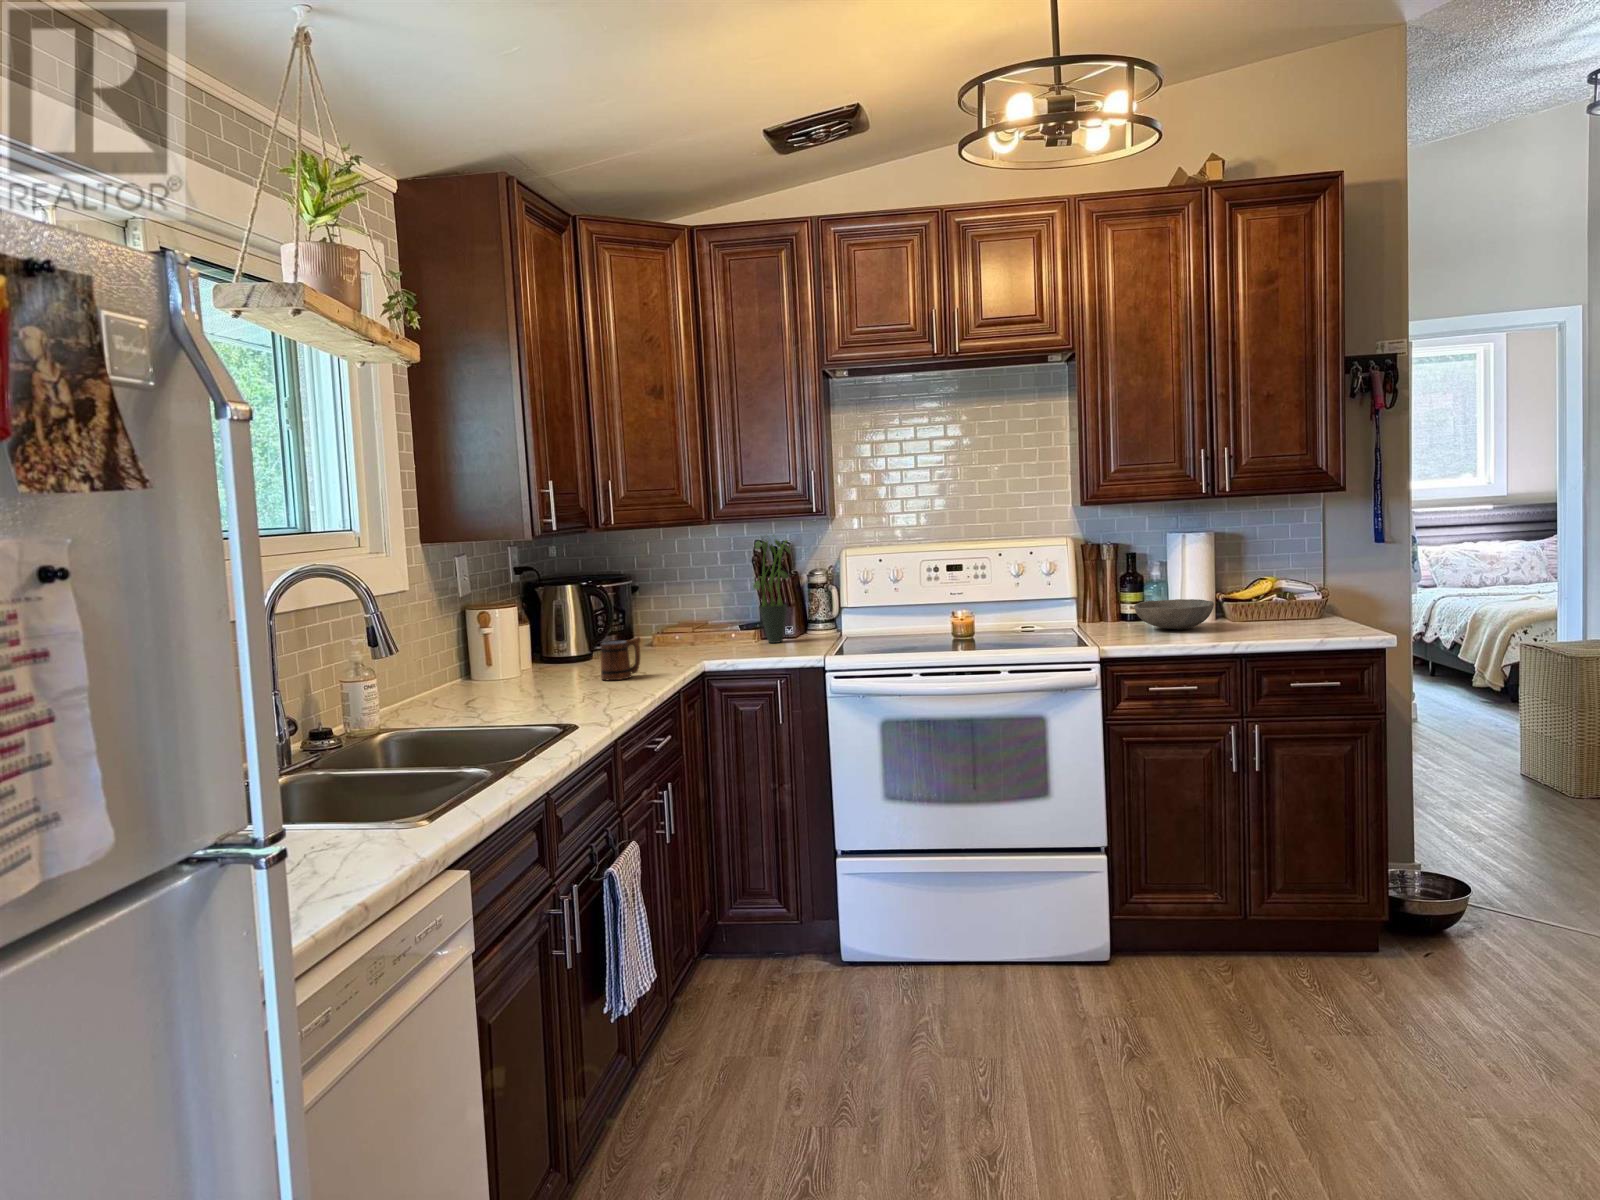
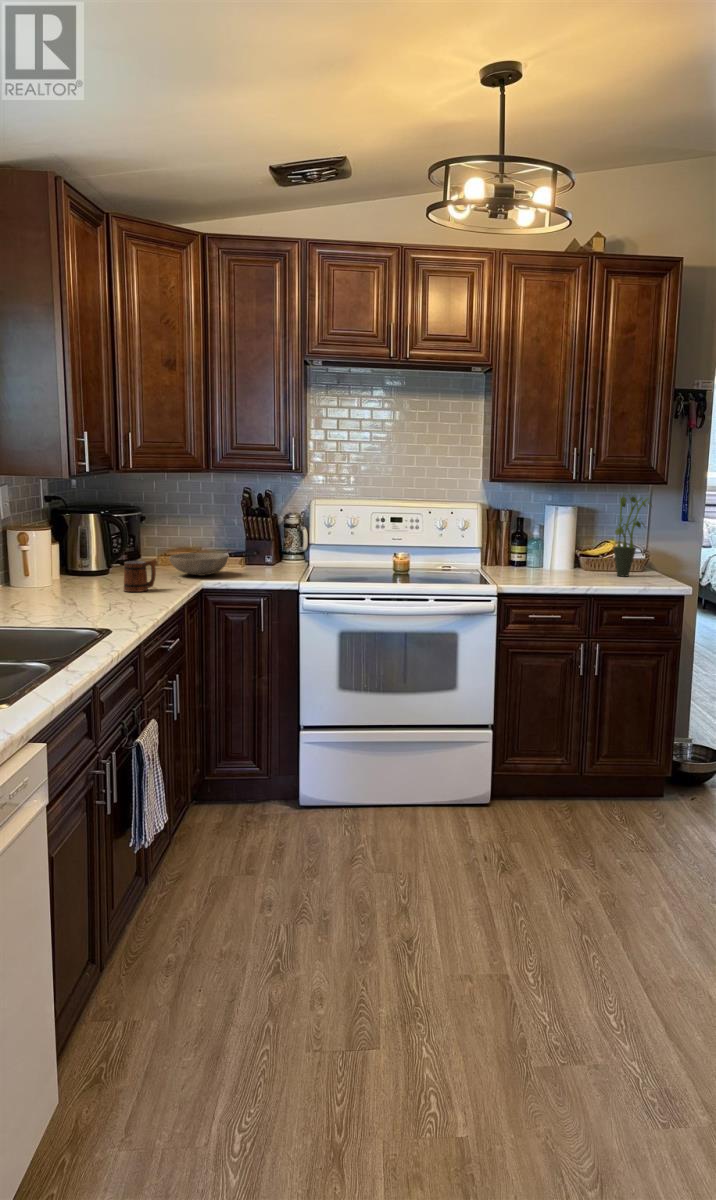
potted plant: present [753,540,791,643] -> present [614,496,652,576]
bowl: present [1134,599,1214,629] -> present [169,553,228,576]

